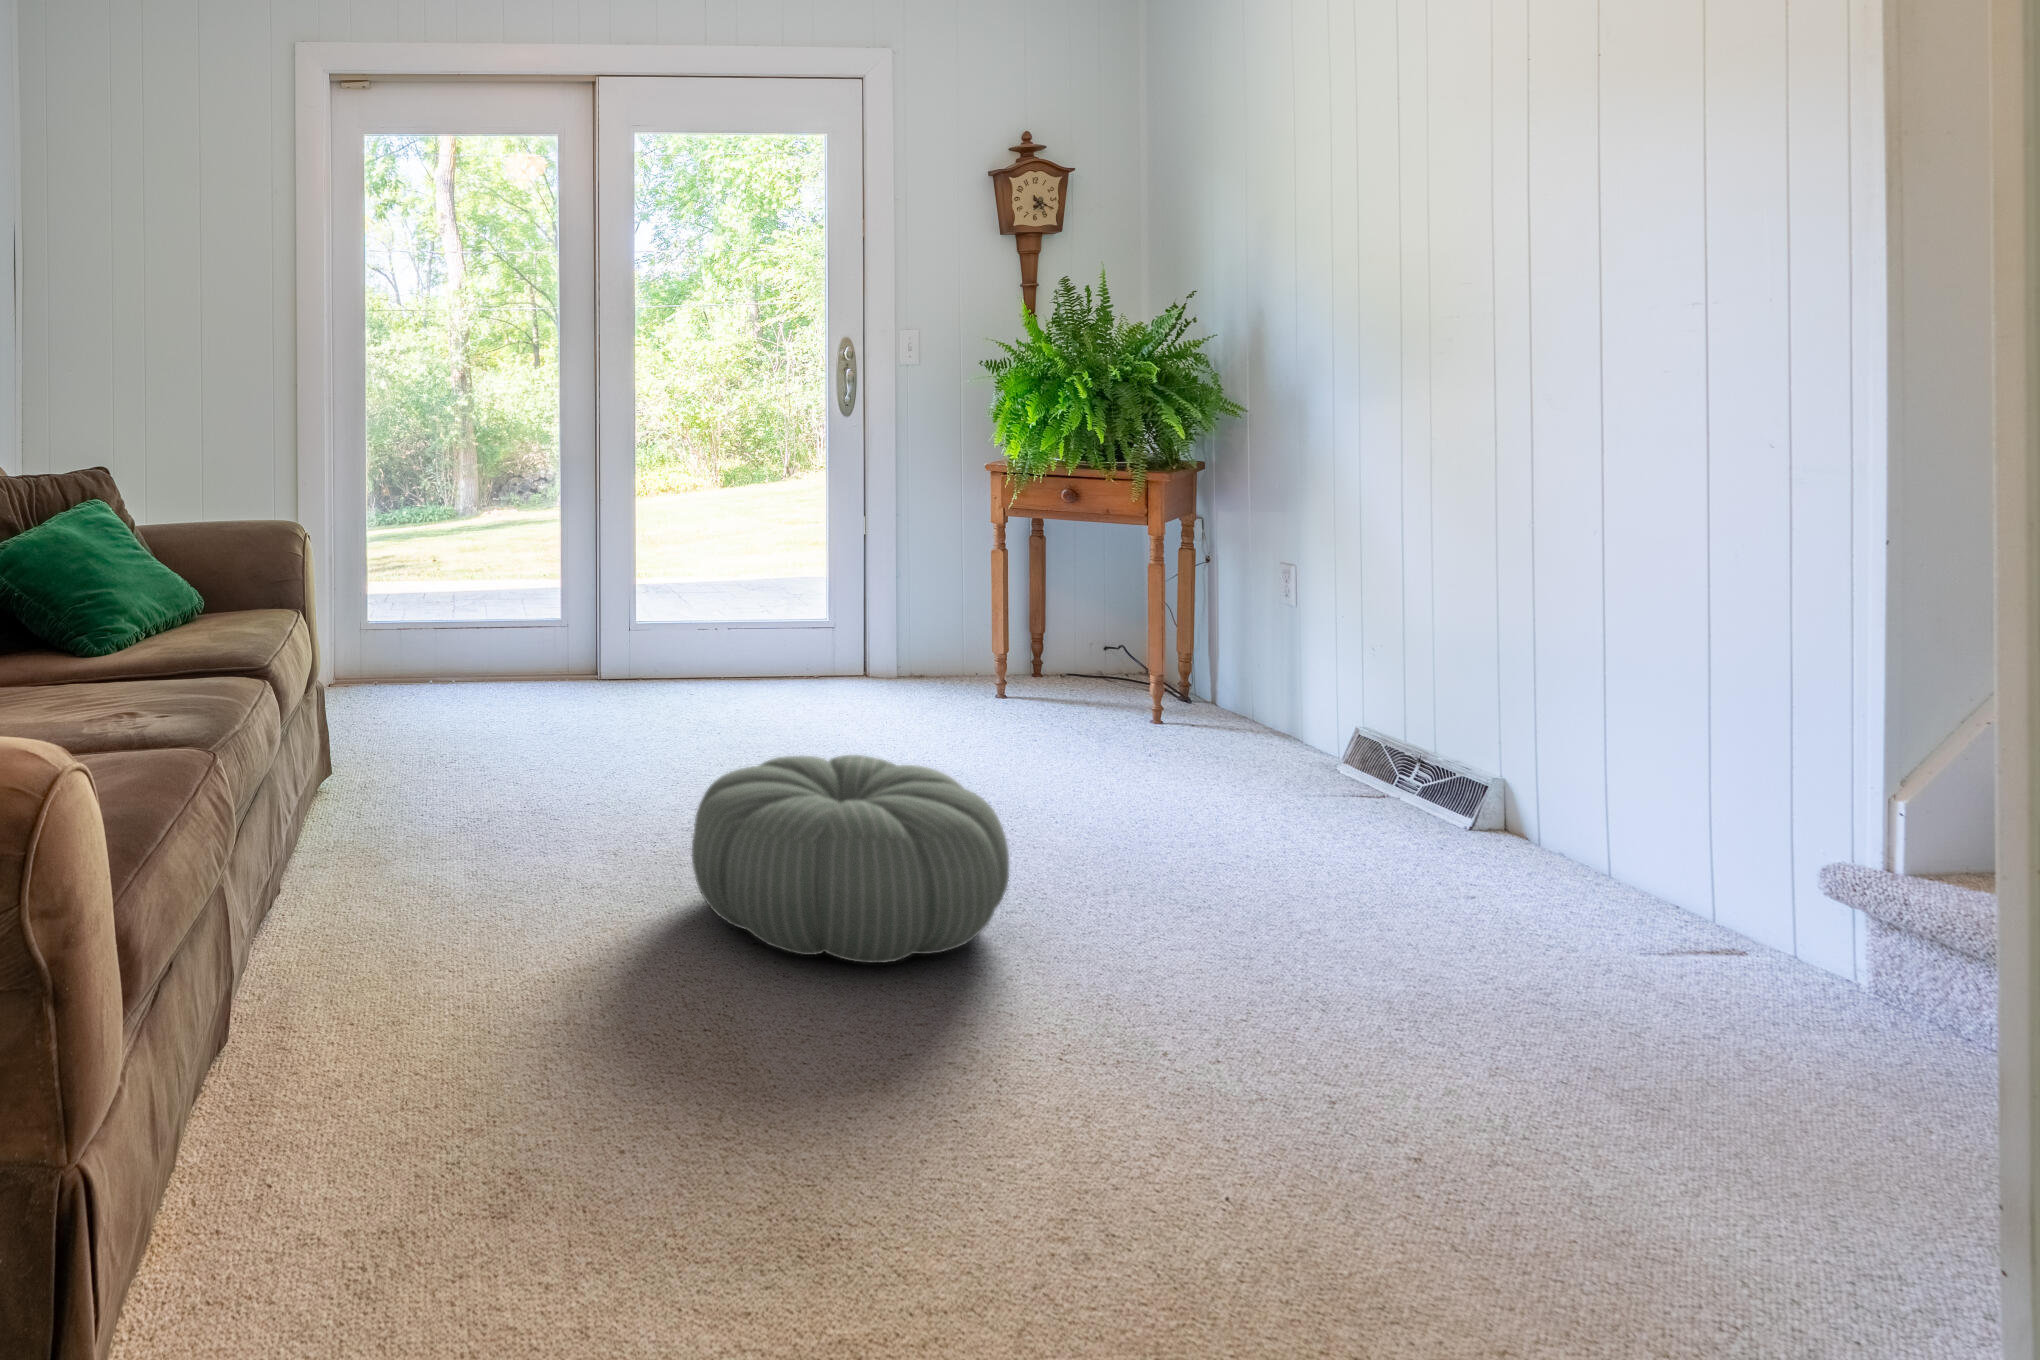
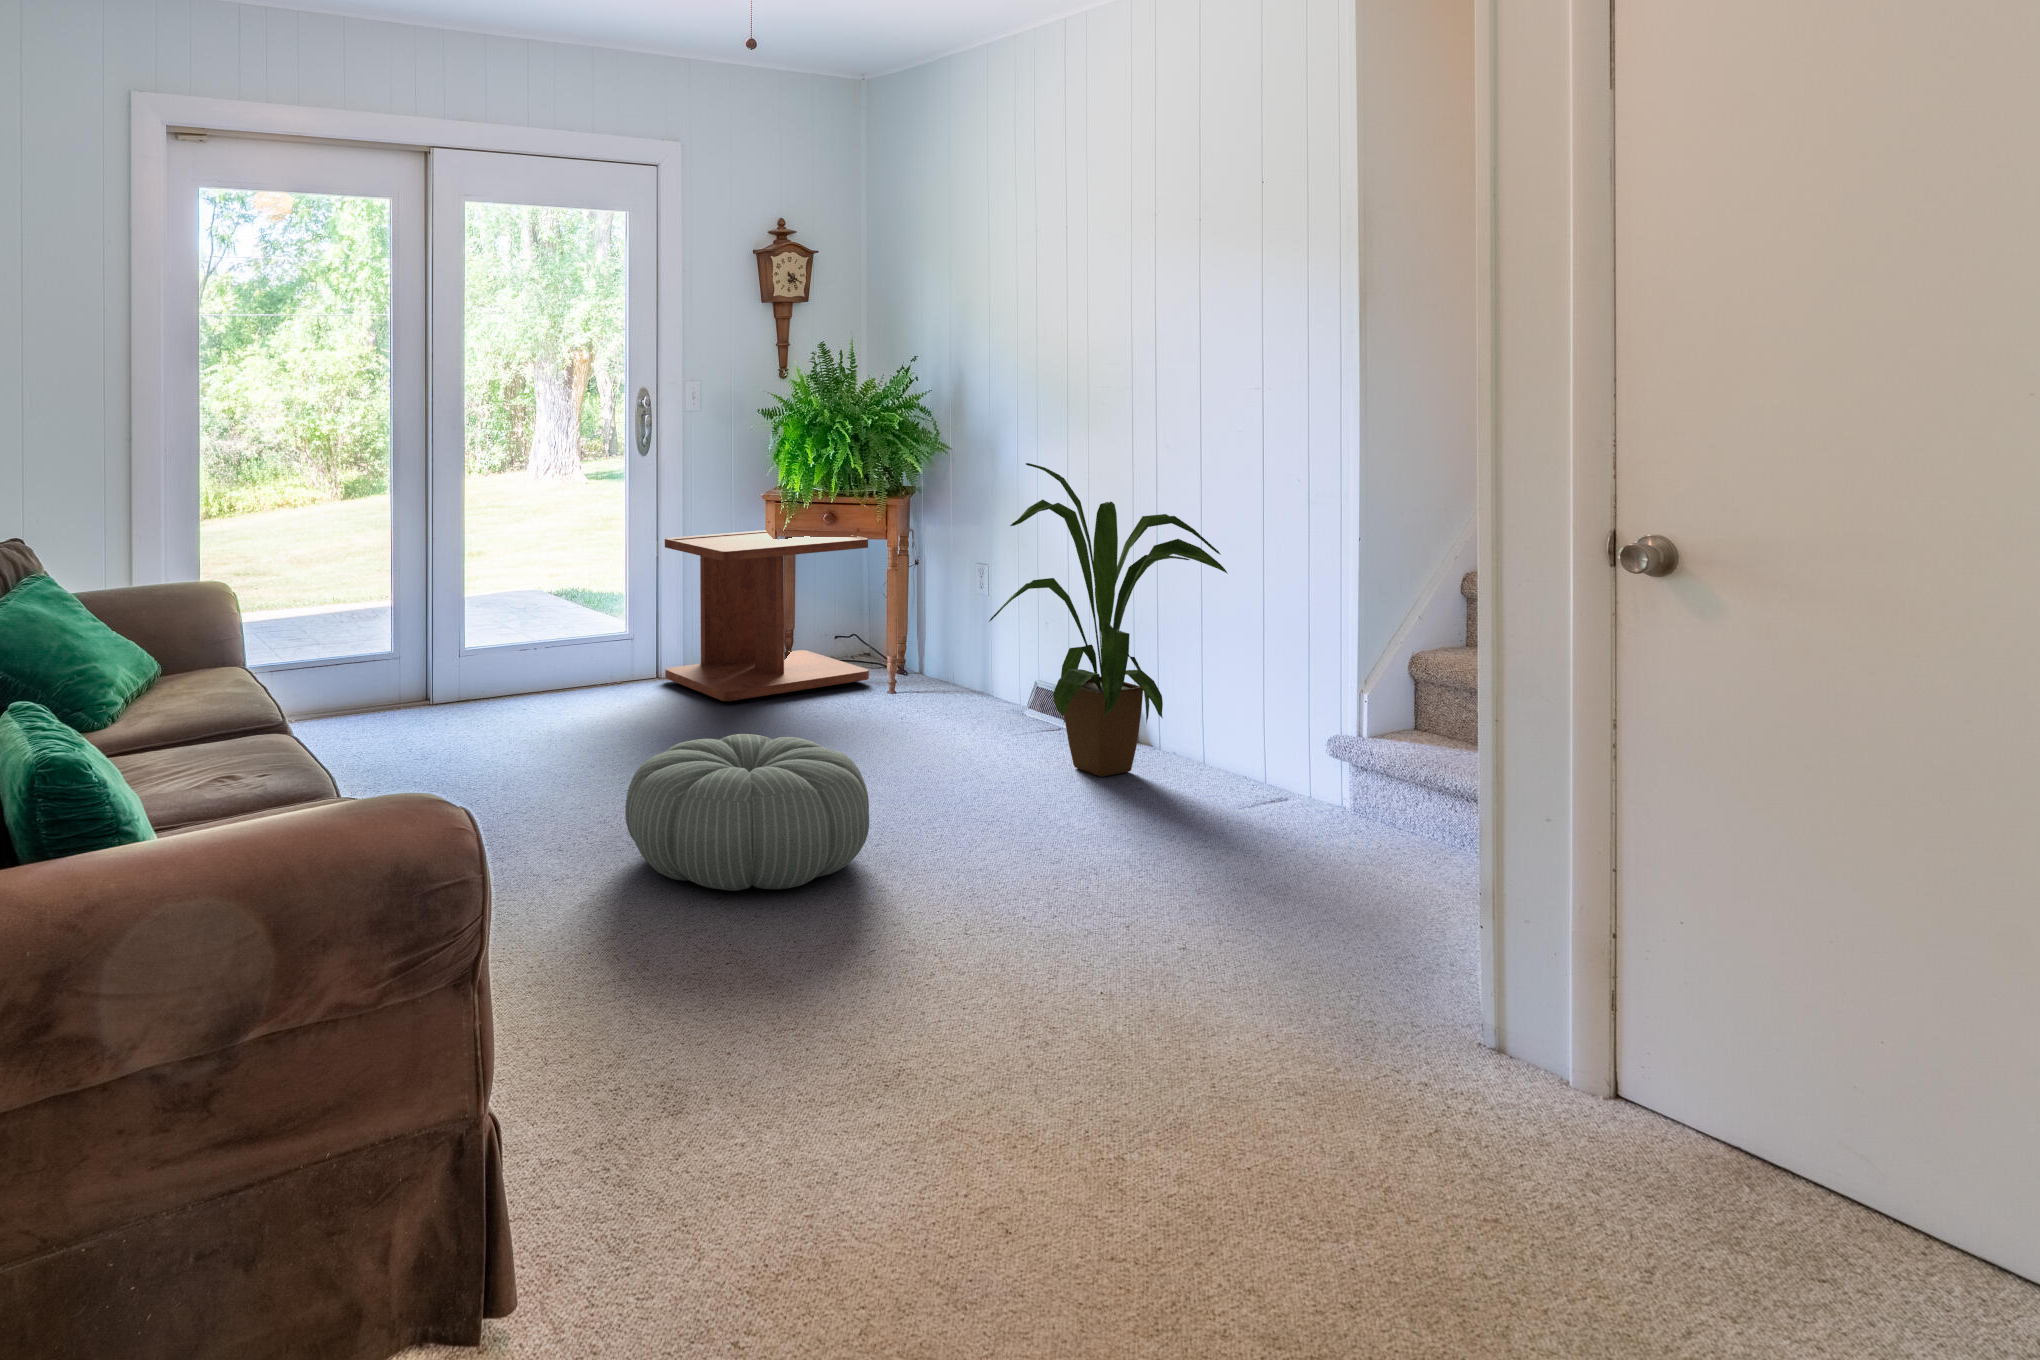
house plant: none [1244,426,1635,873] -> present [989,463,1227,777]
side table: none [870,509,1130,713] -> present [665,530,869,702]

